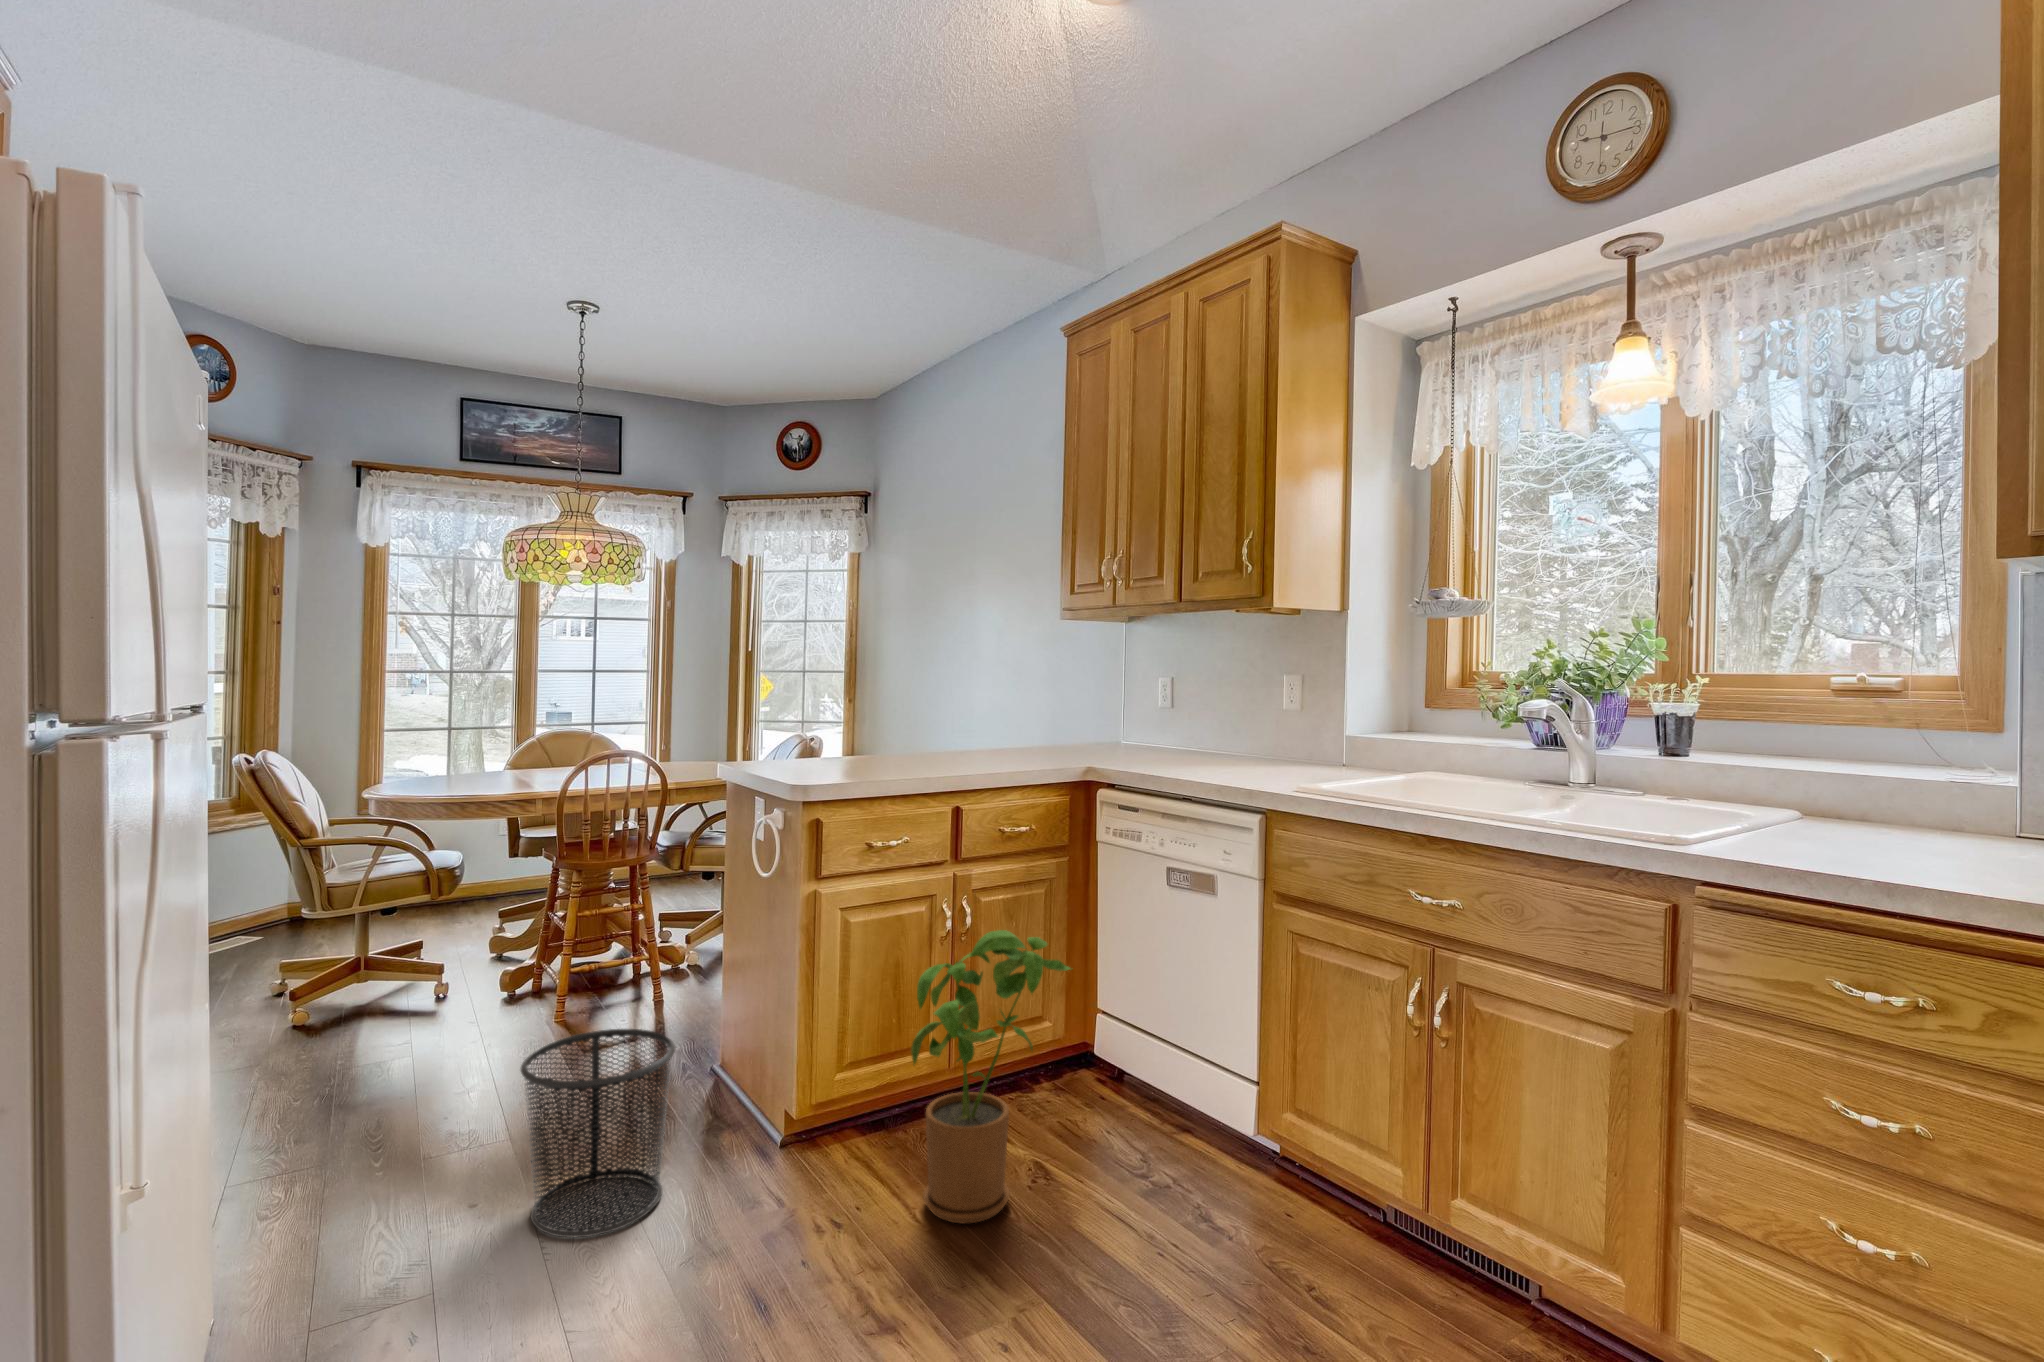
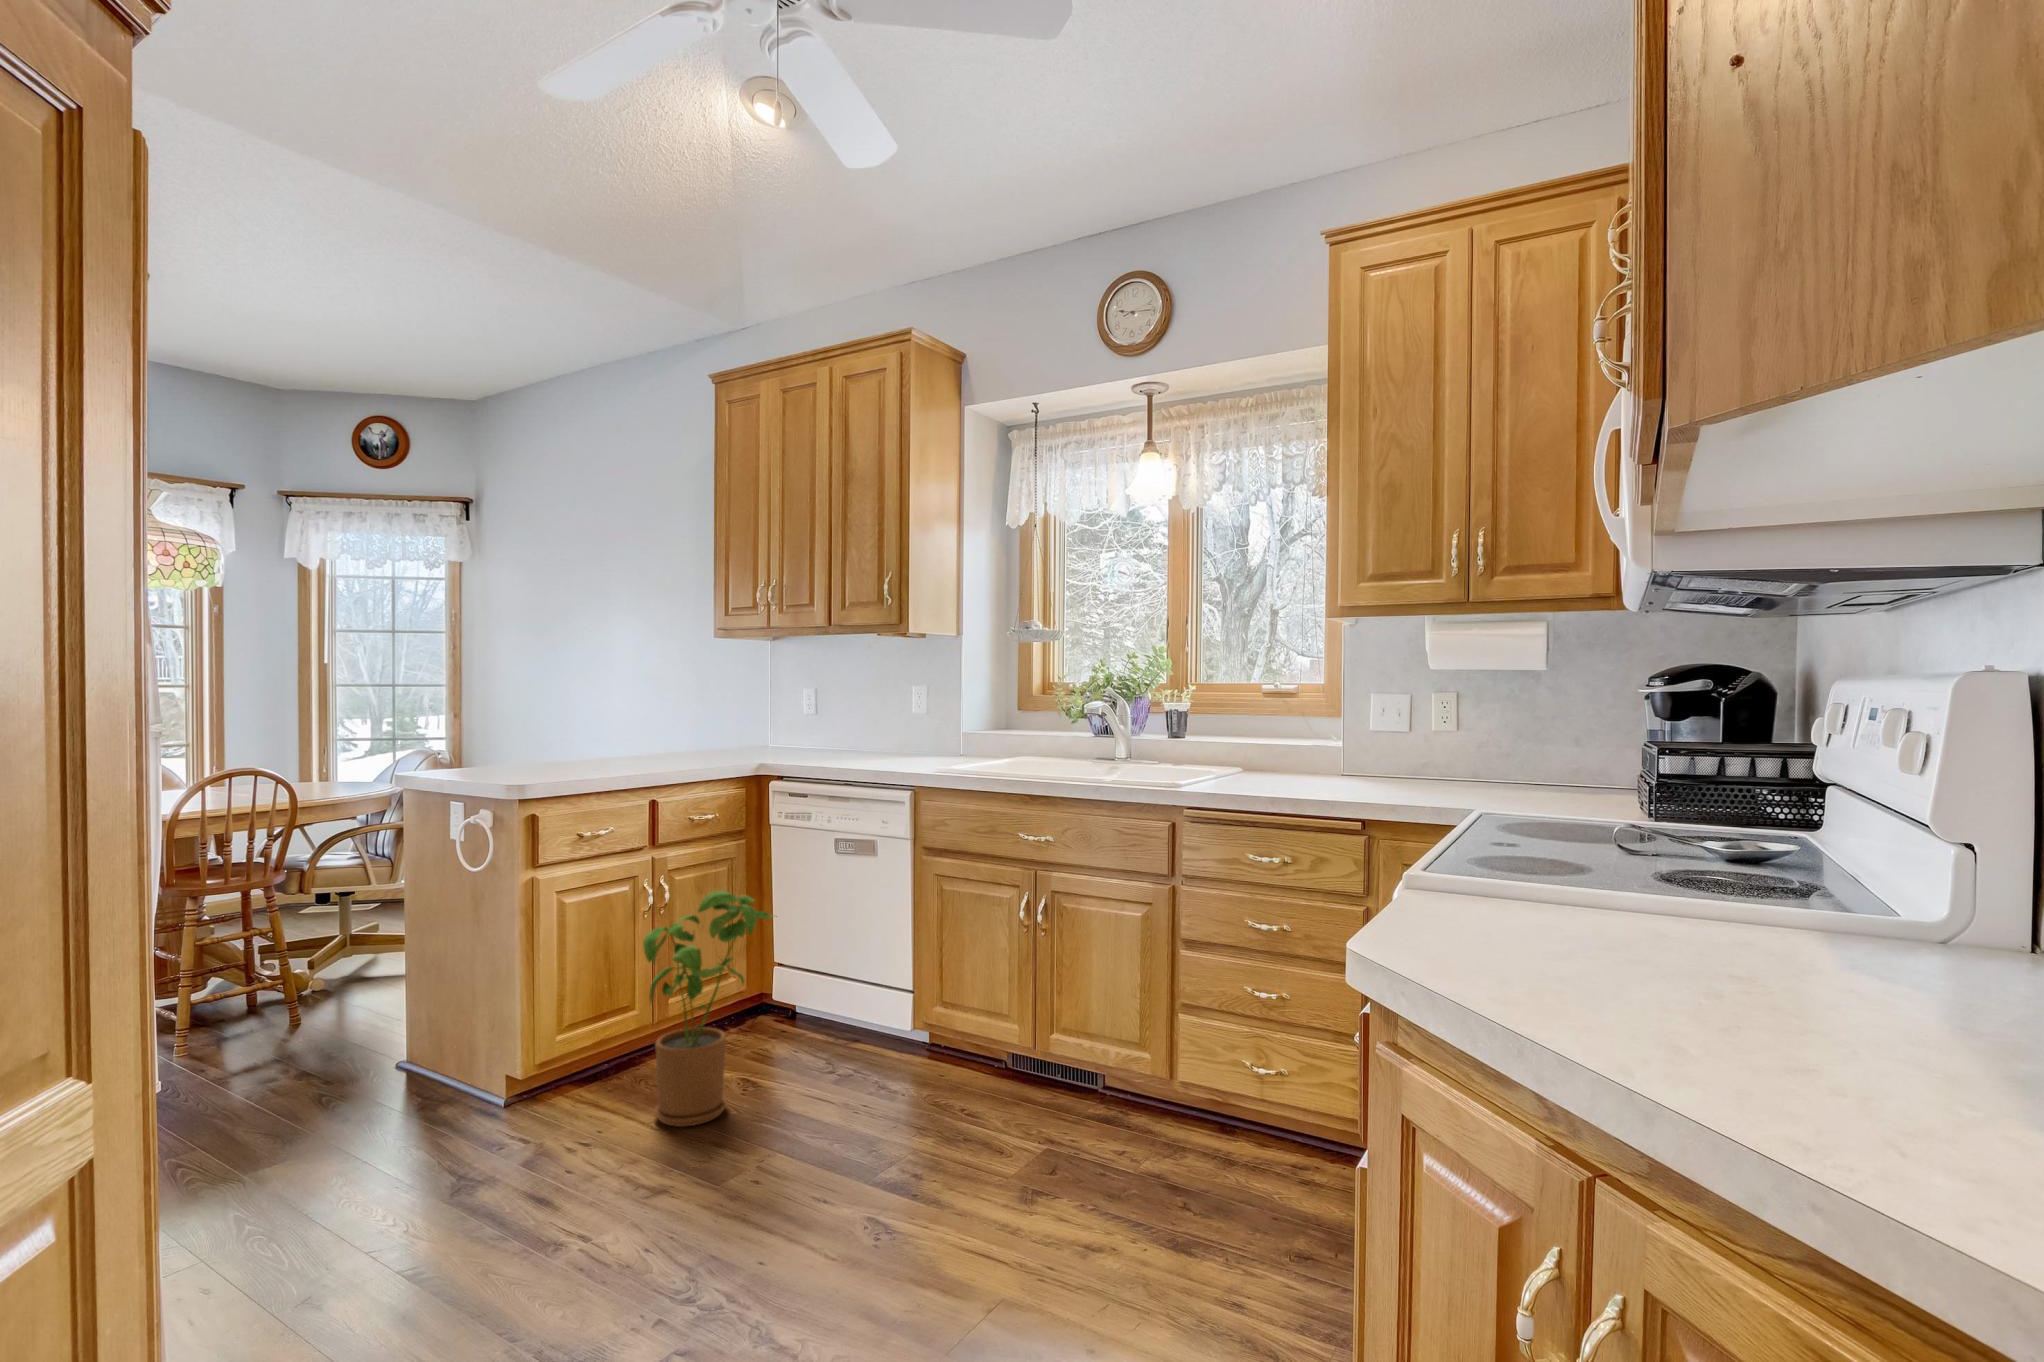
waste bin: present [520,1029,675,1237] -> none [262,1017,417,1200]

